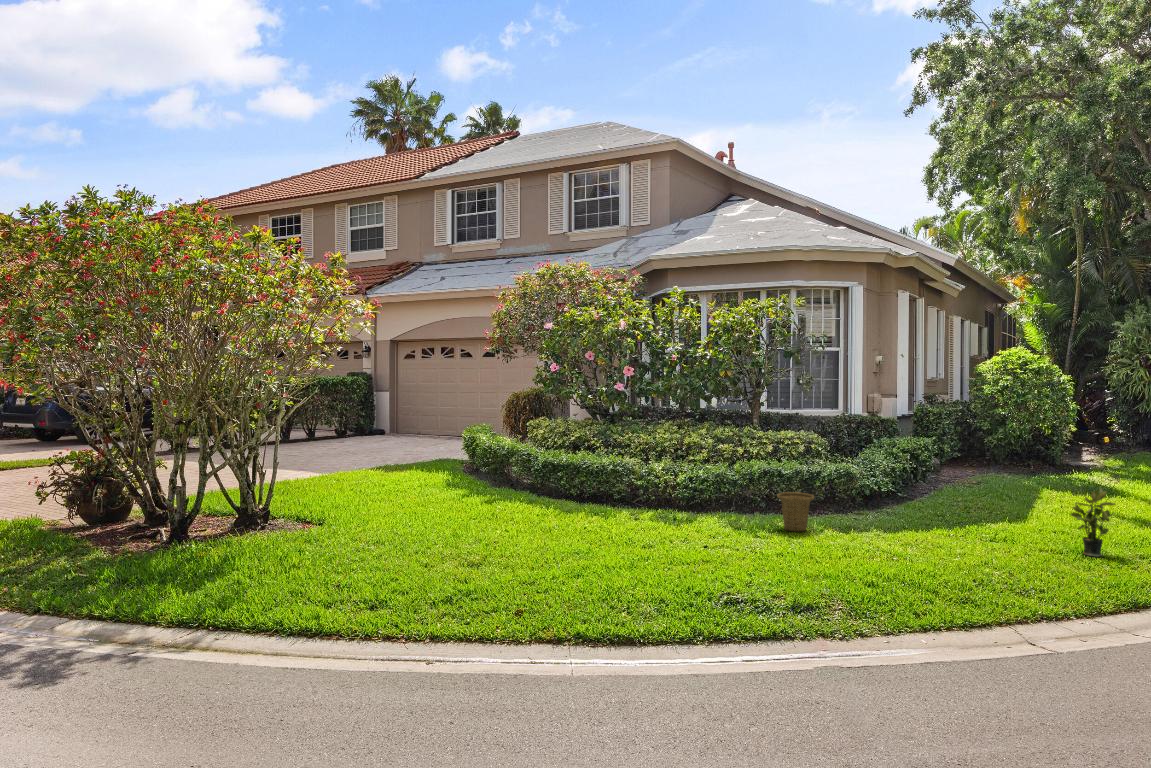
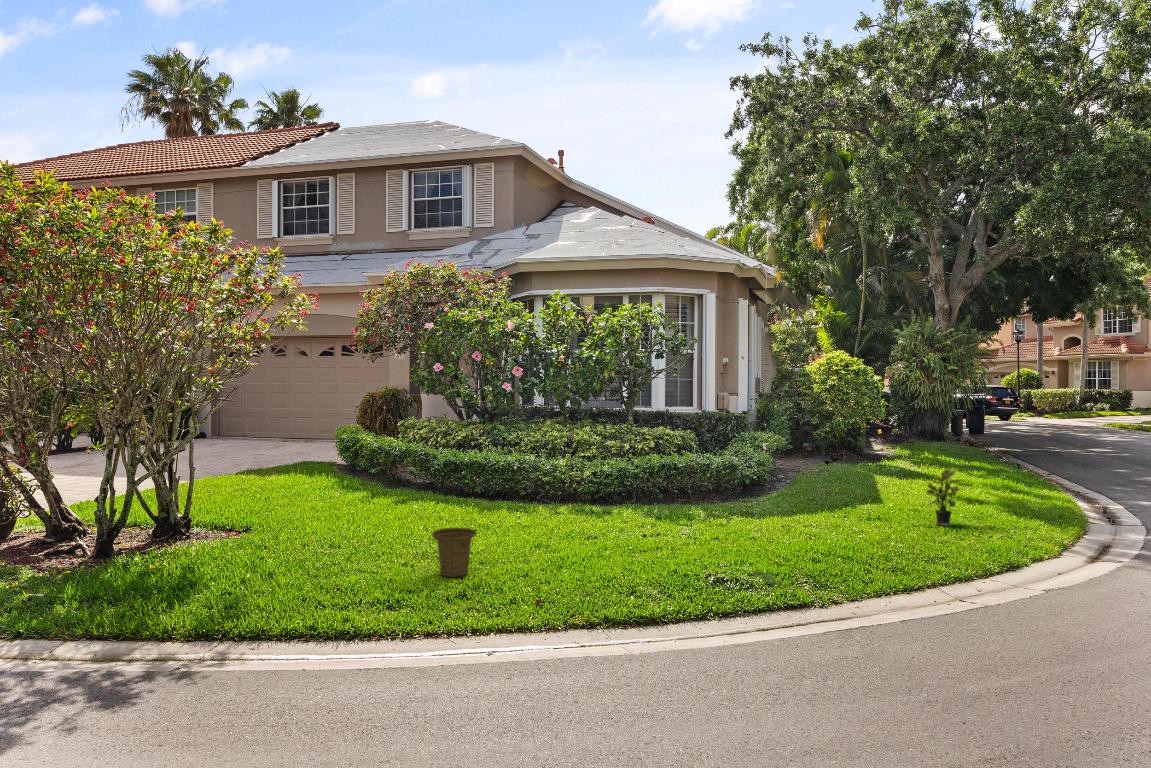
basket: present [777,492,814,532] -> present [432,528,477,578]

